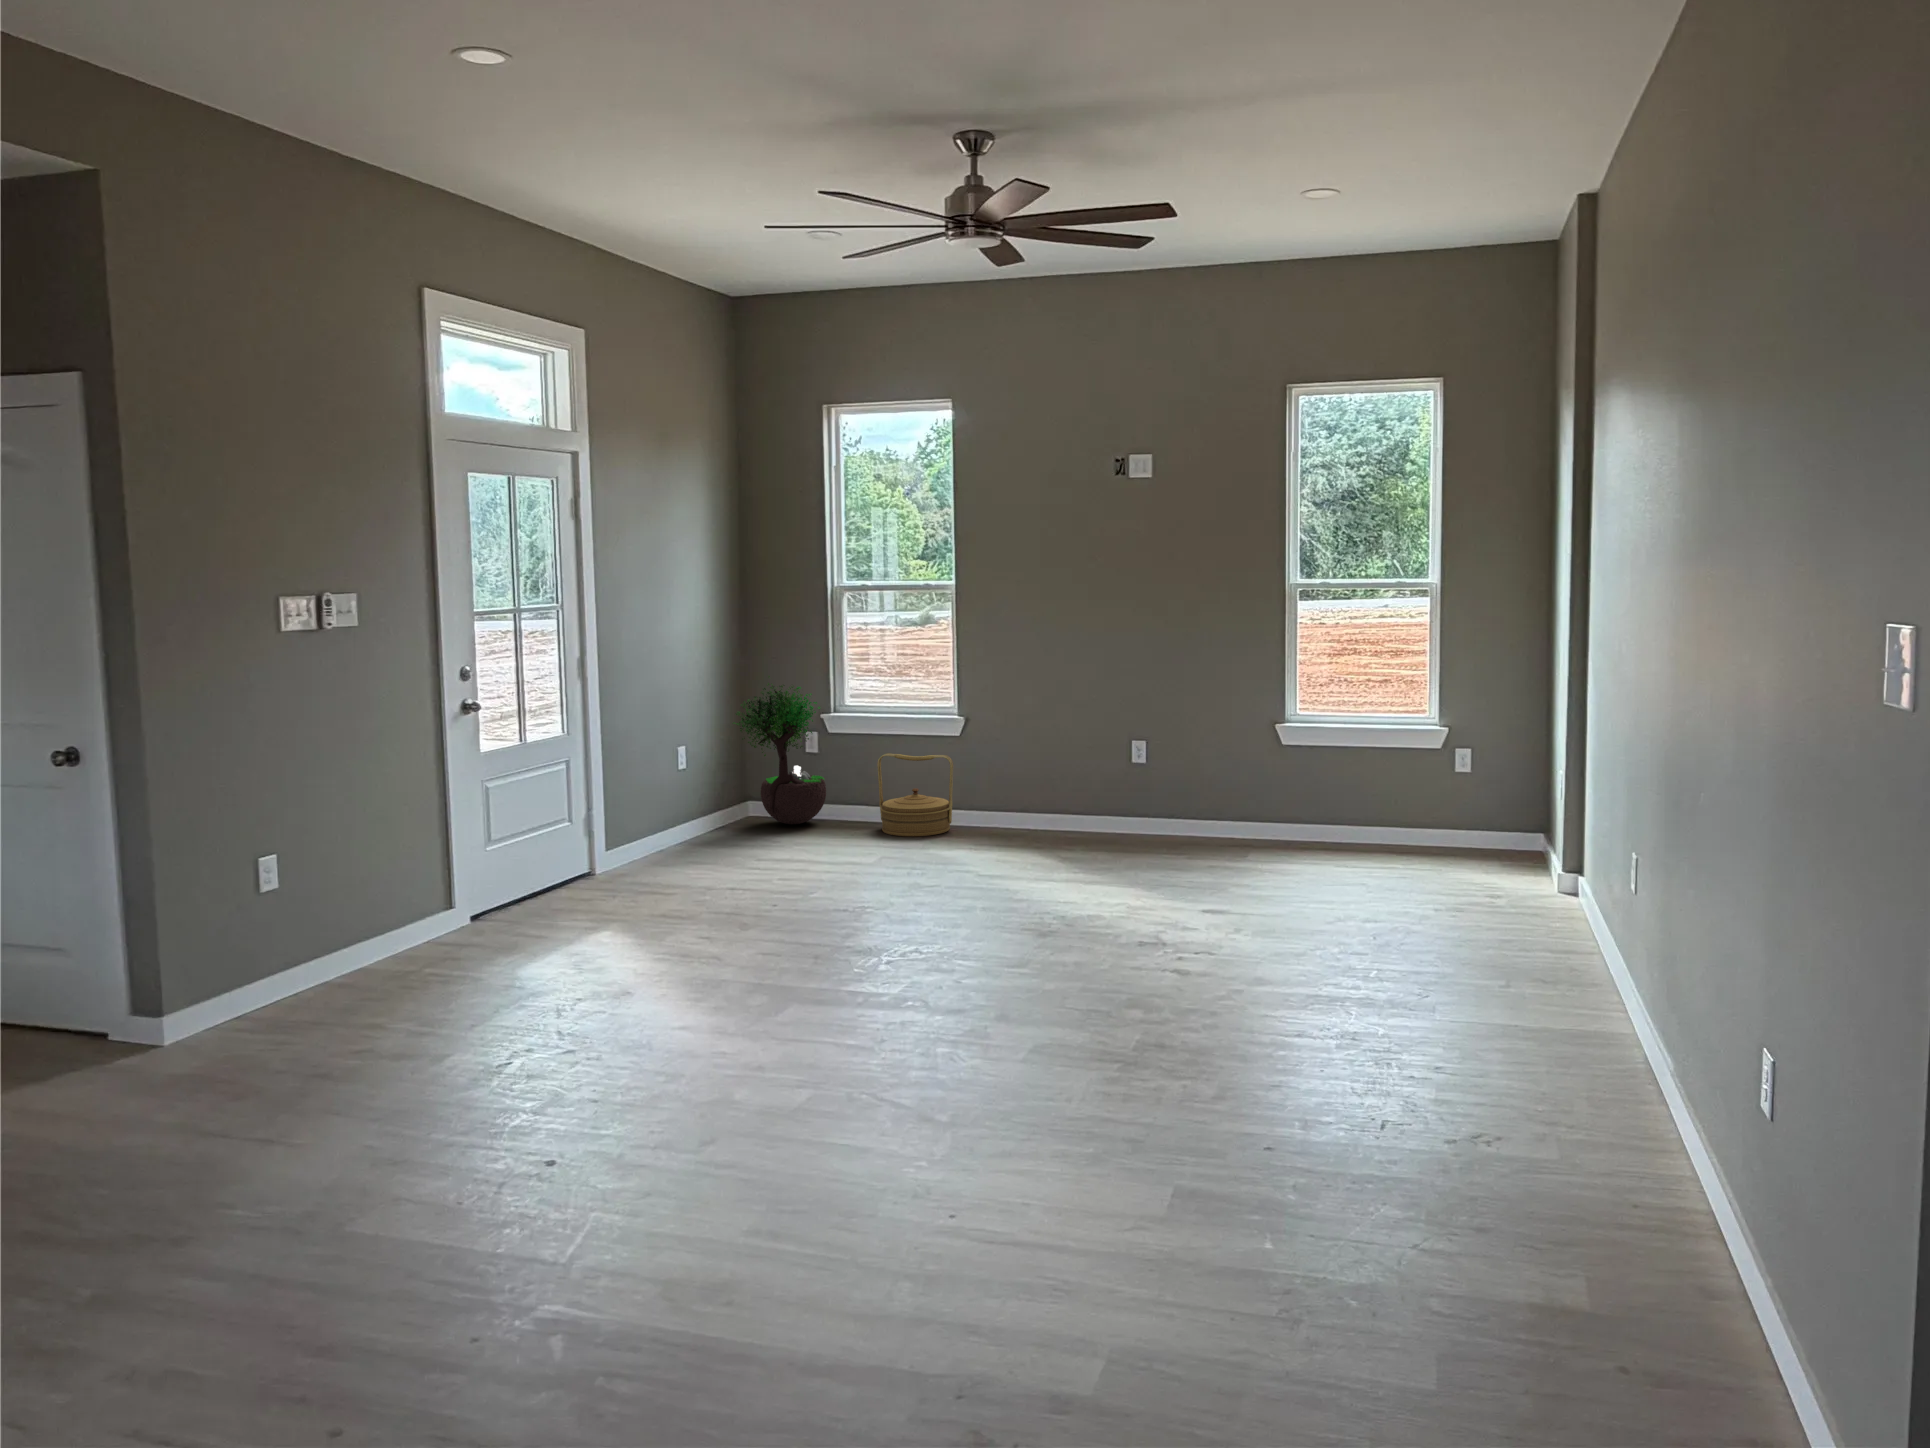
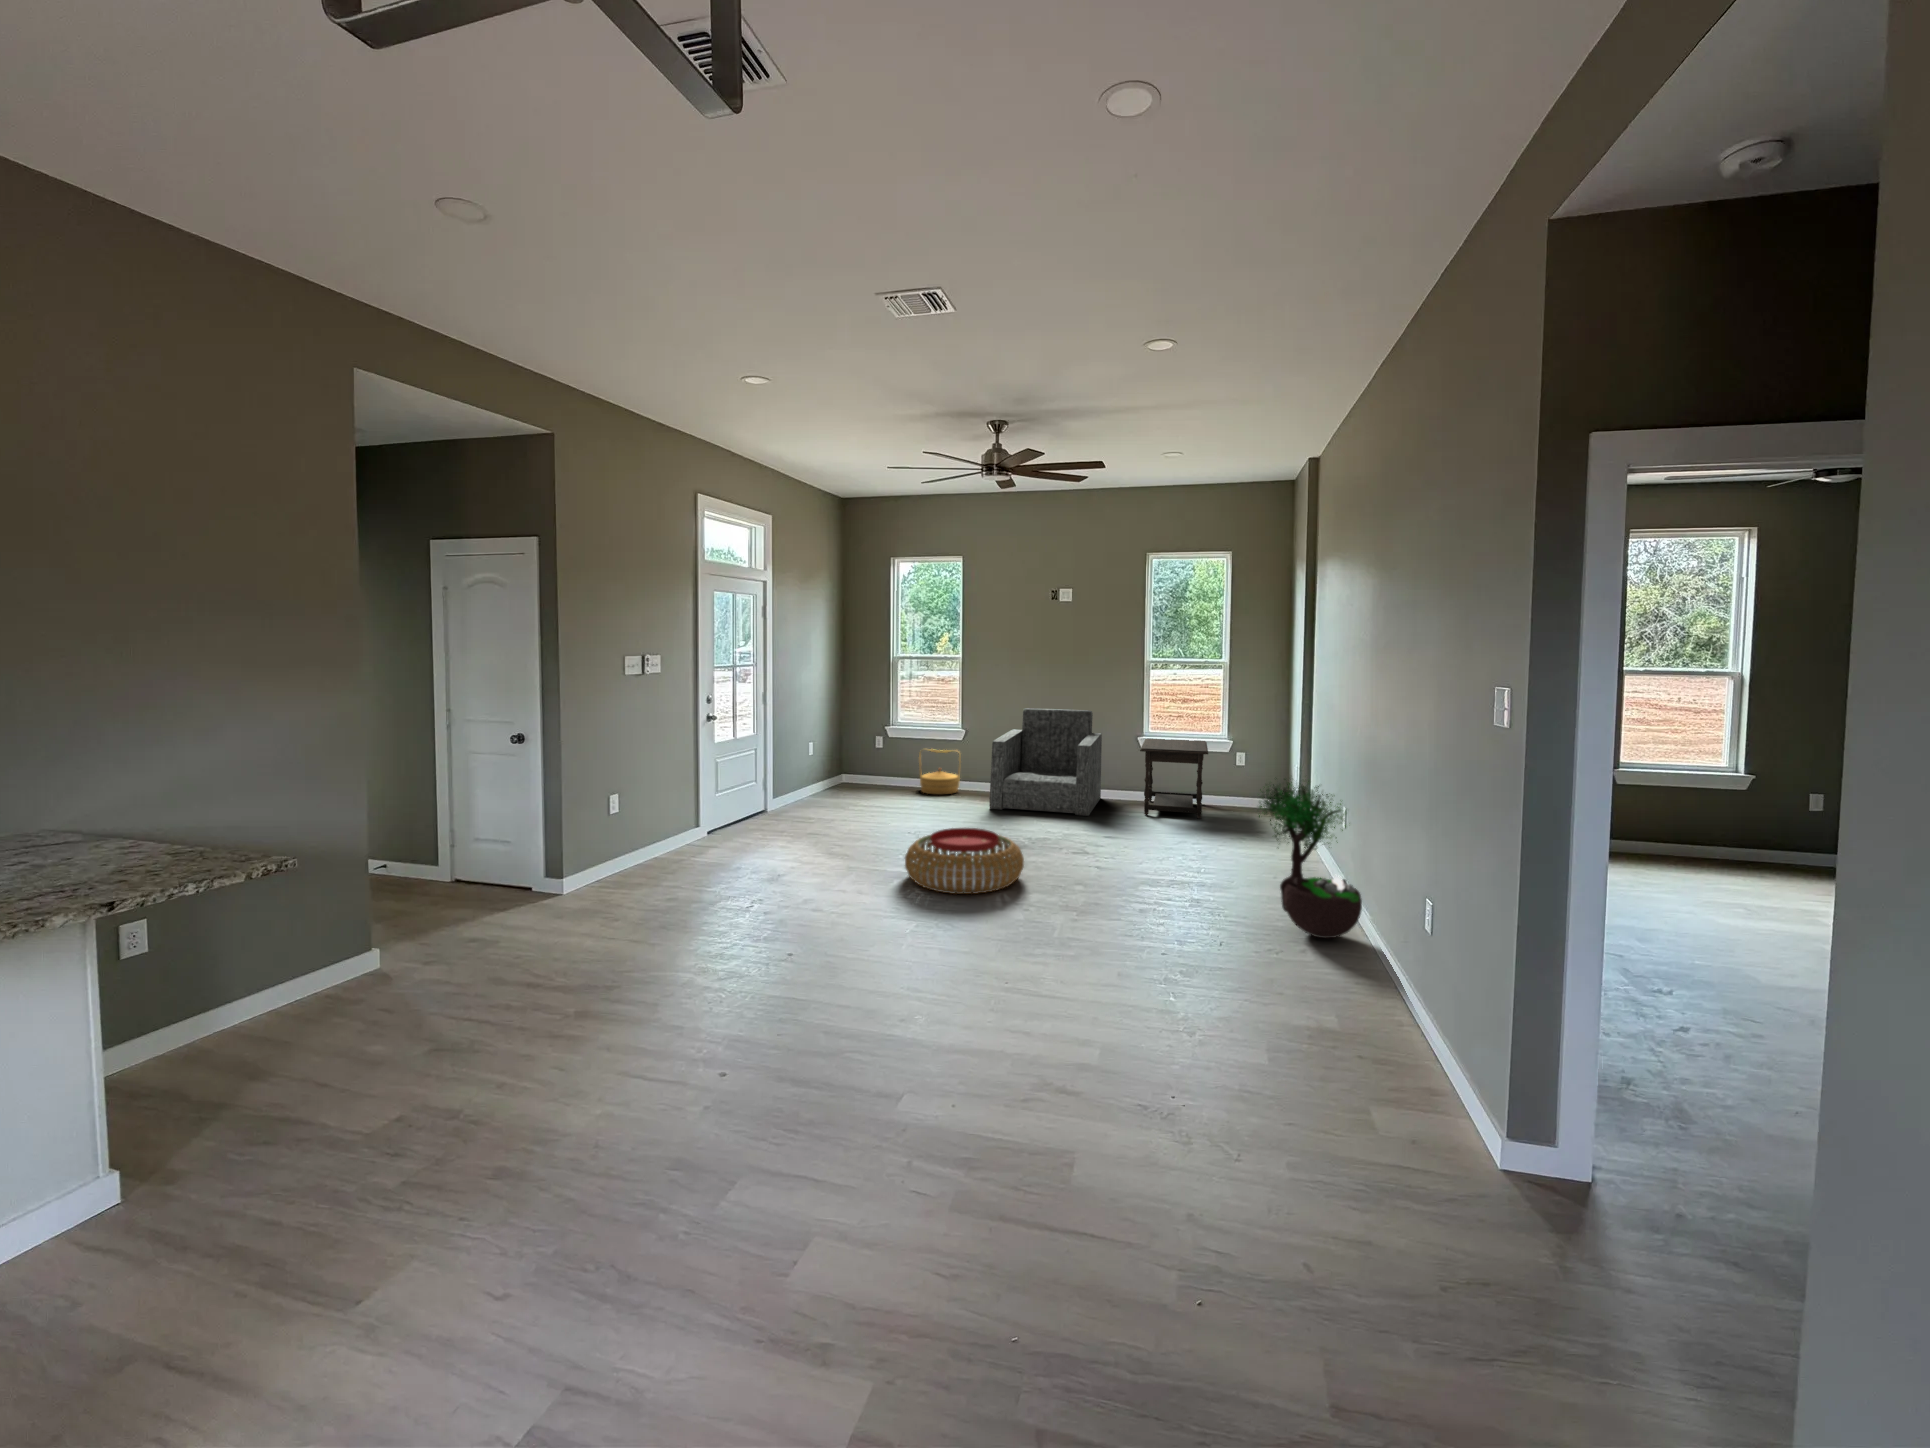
potted tree: present [733,676,826,824] -> present [1259,779,1362,938]
armchair: none [999,676,1208,873] -> present [989,708,1102,816]
side table: none [1272,727,1400,874] -> present [1140,739,1208,819]
pouf: none [810,905,1033,1031] -> present [905,828,1024,894]

